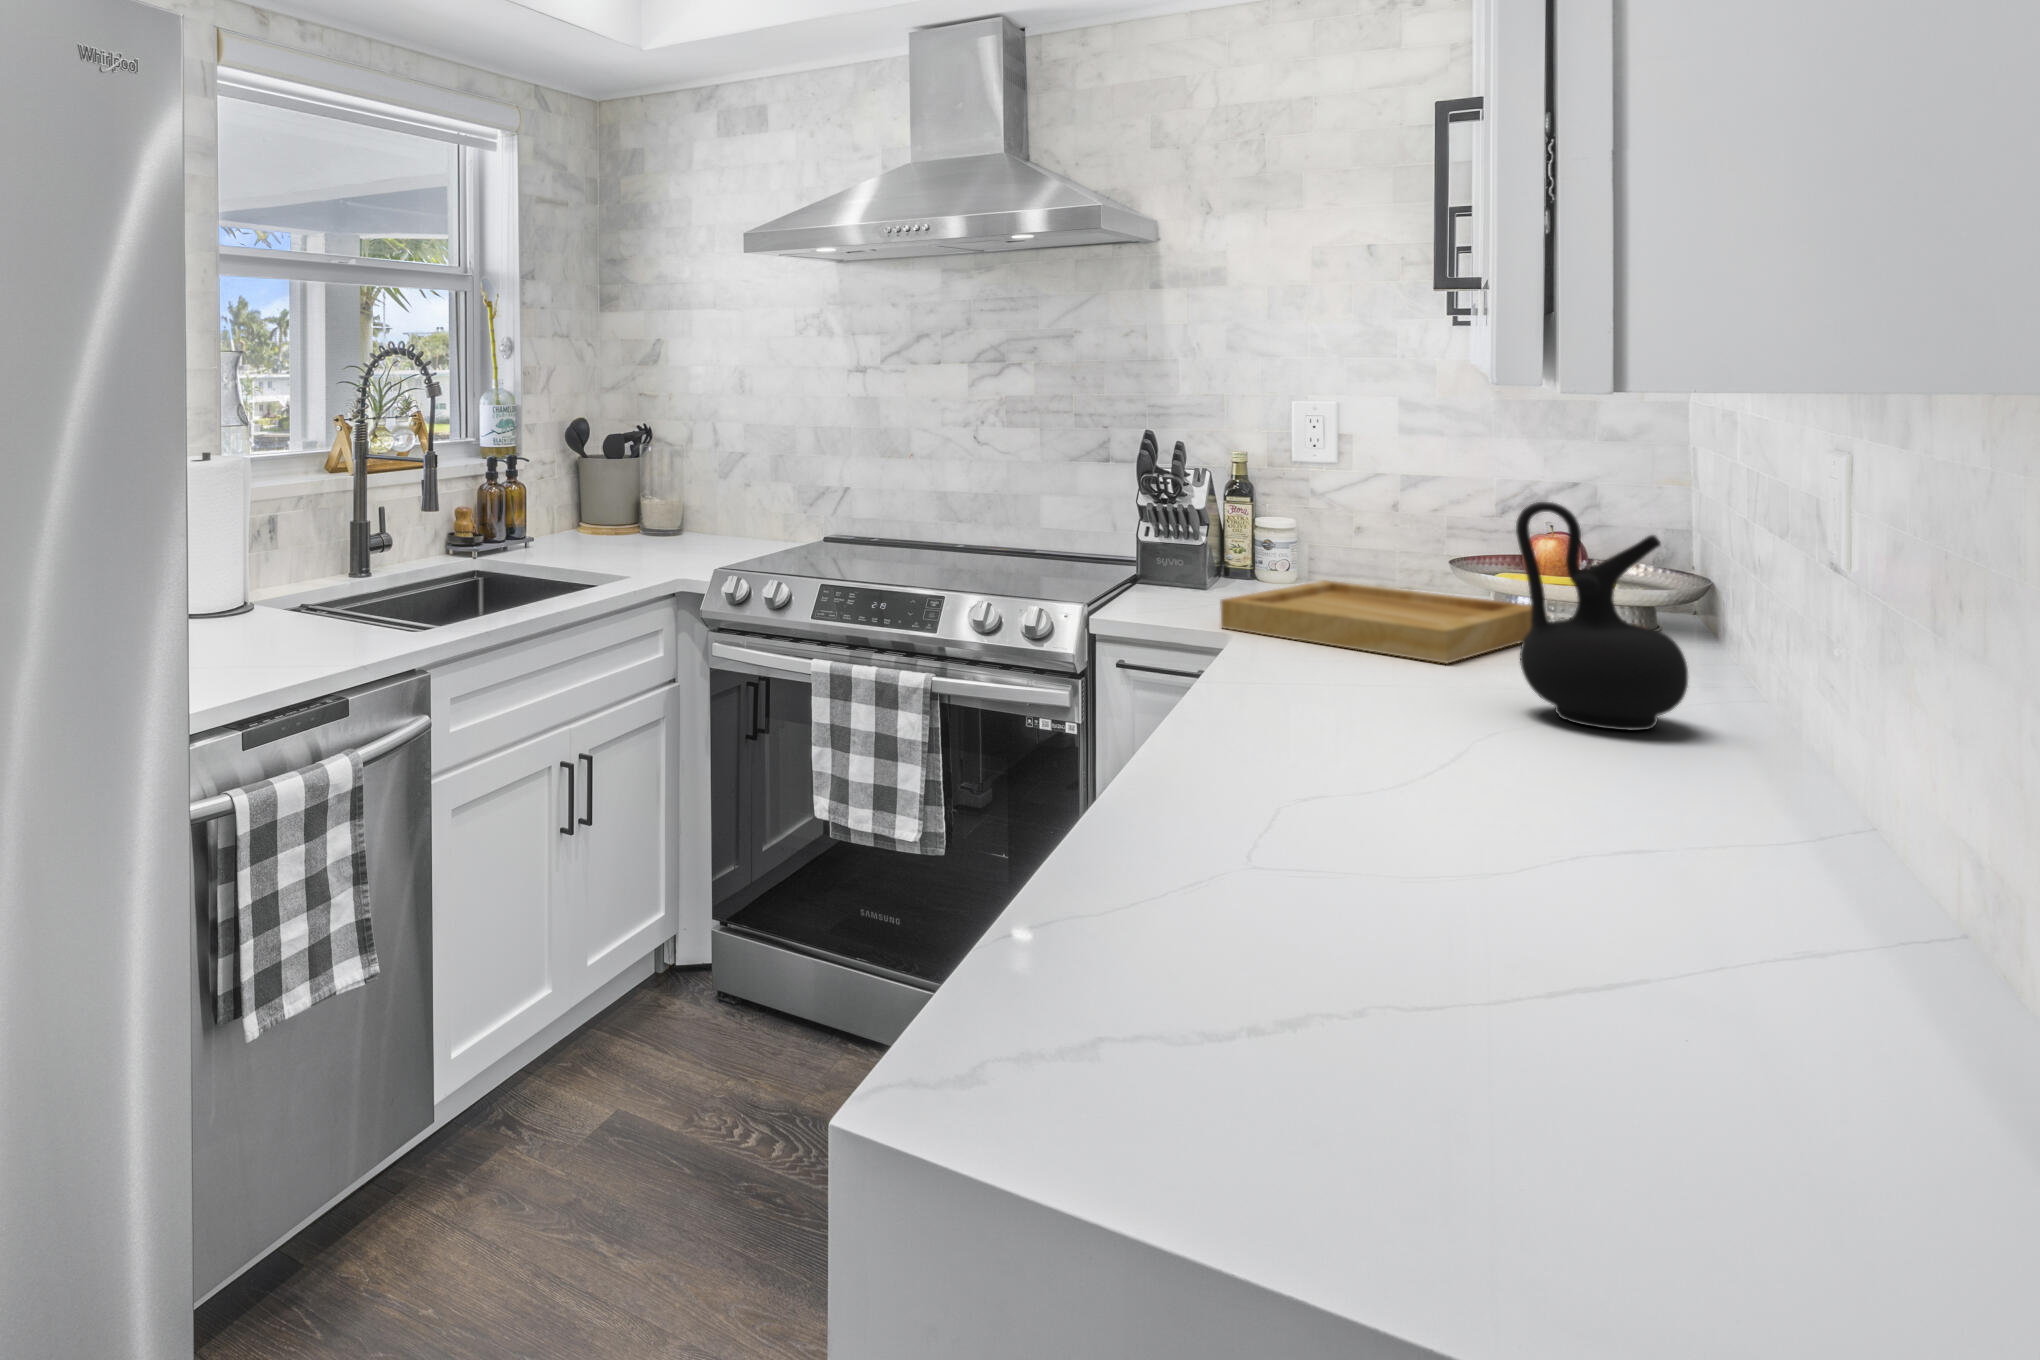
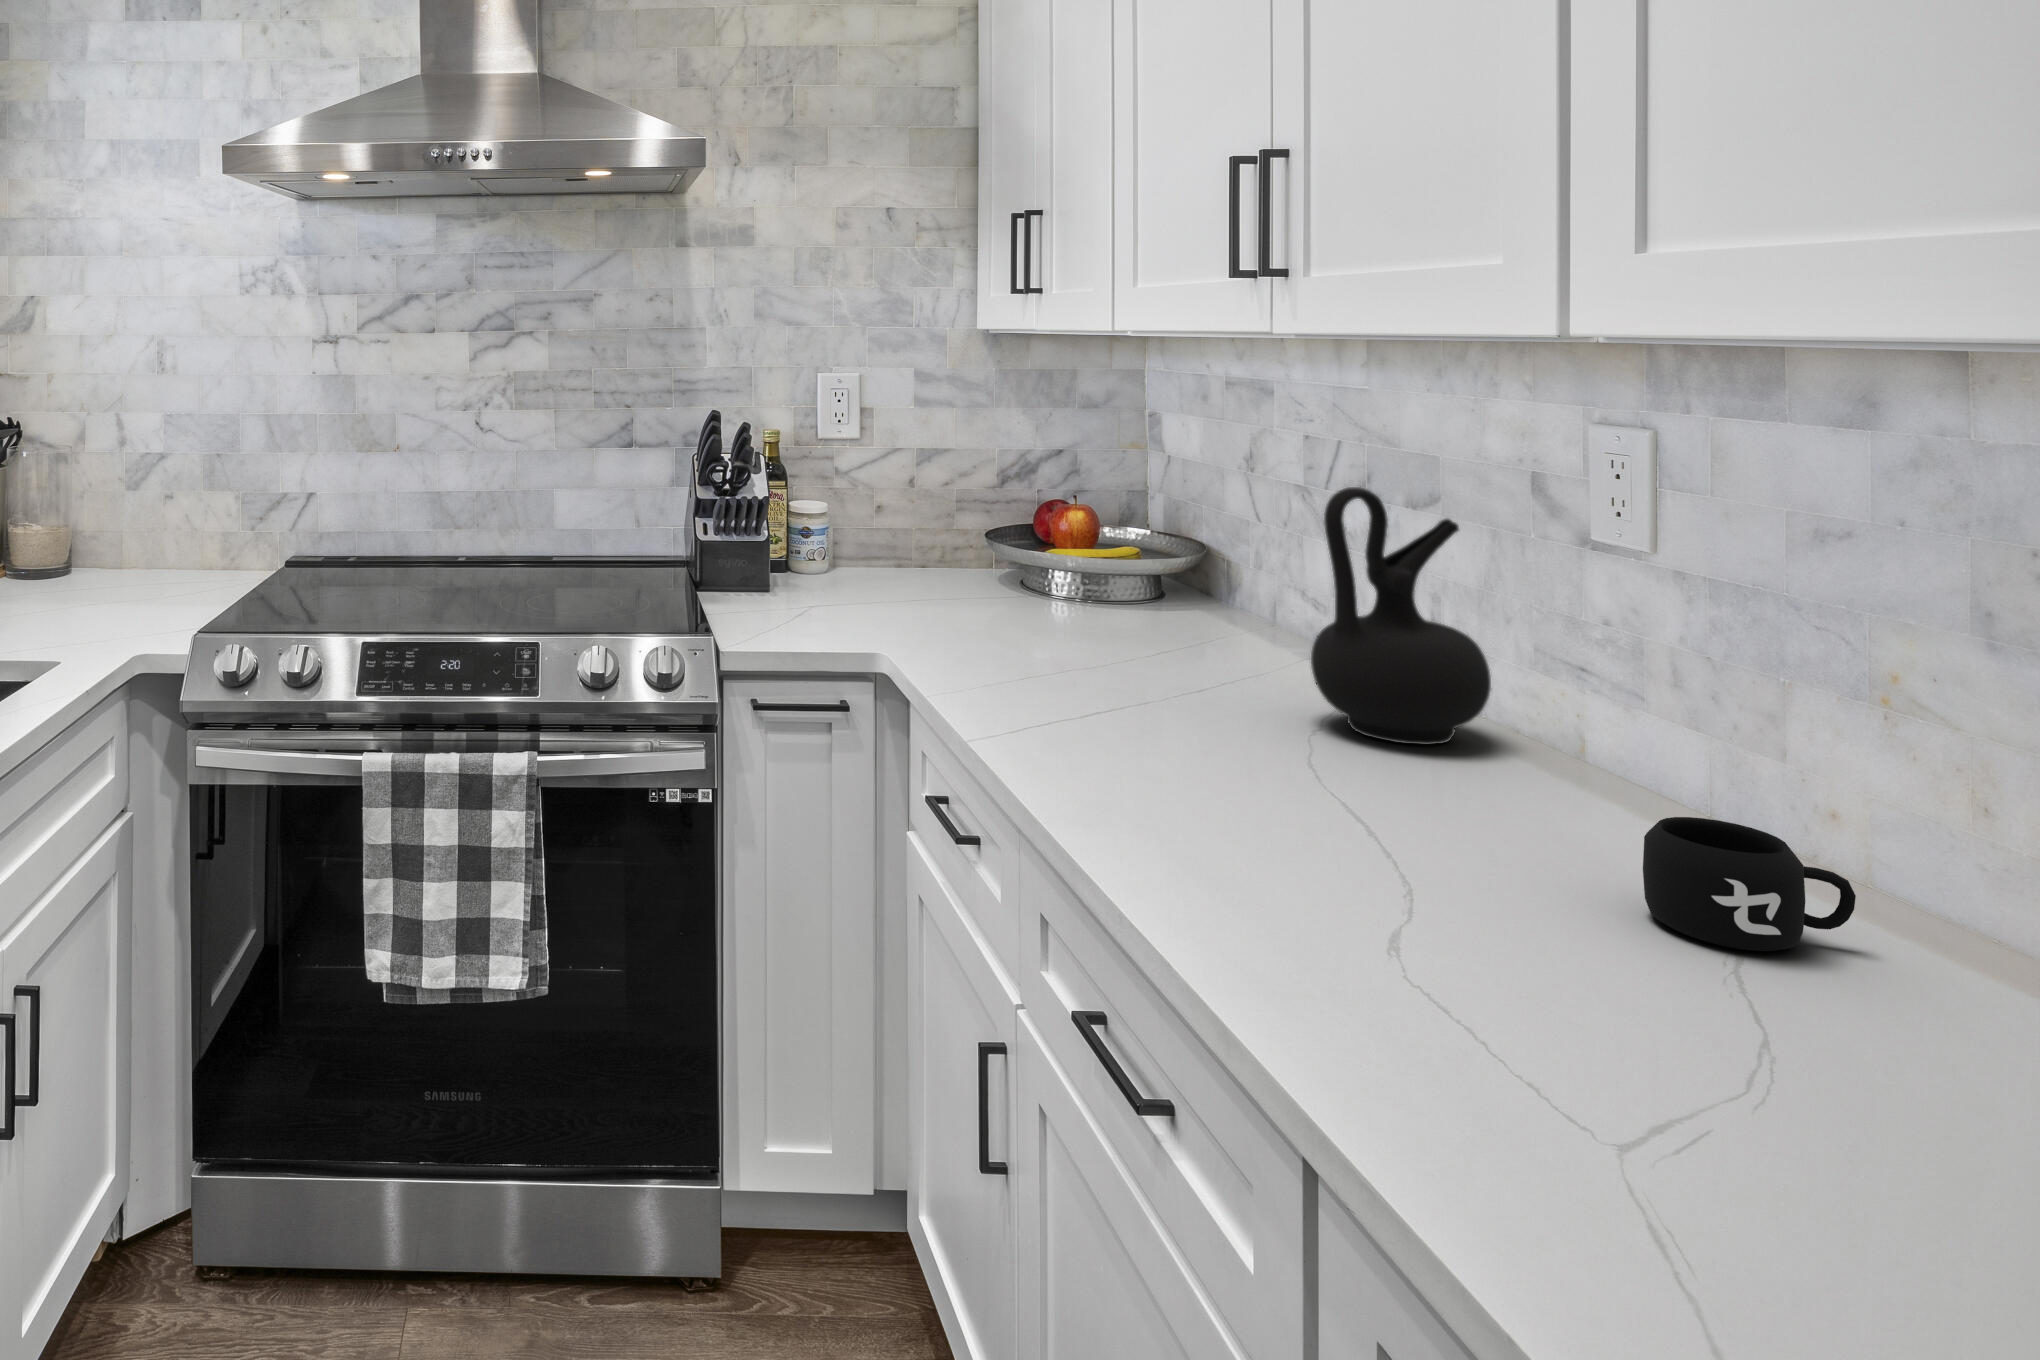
tray: present [1220,580,1531,664] -> none [873,573,1141,670]
mug: none [1502,738,1649,831] -> present [1643,817,1856,951]

